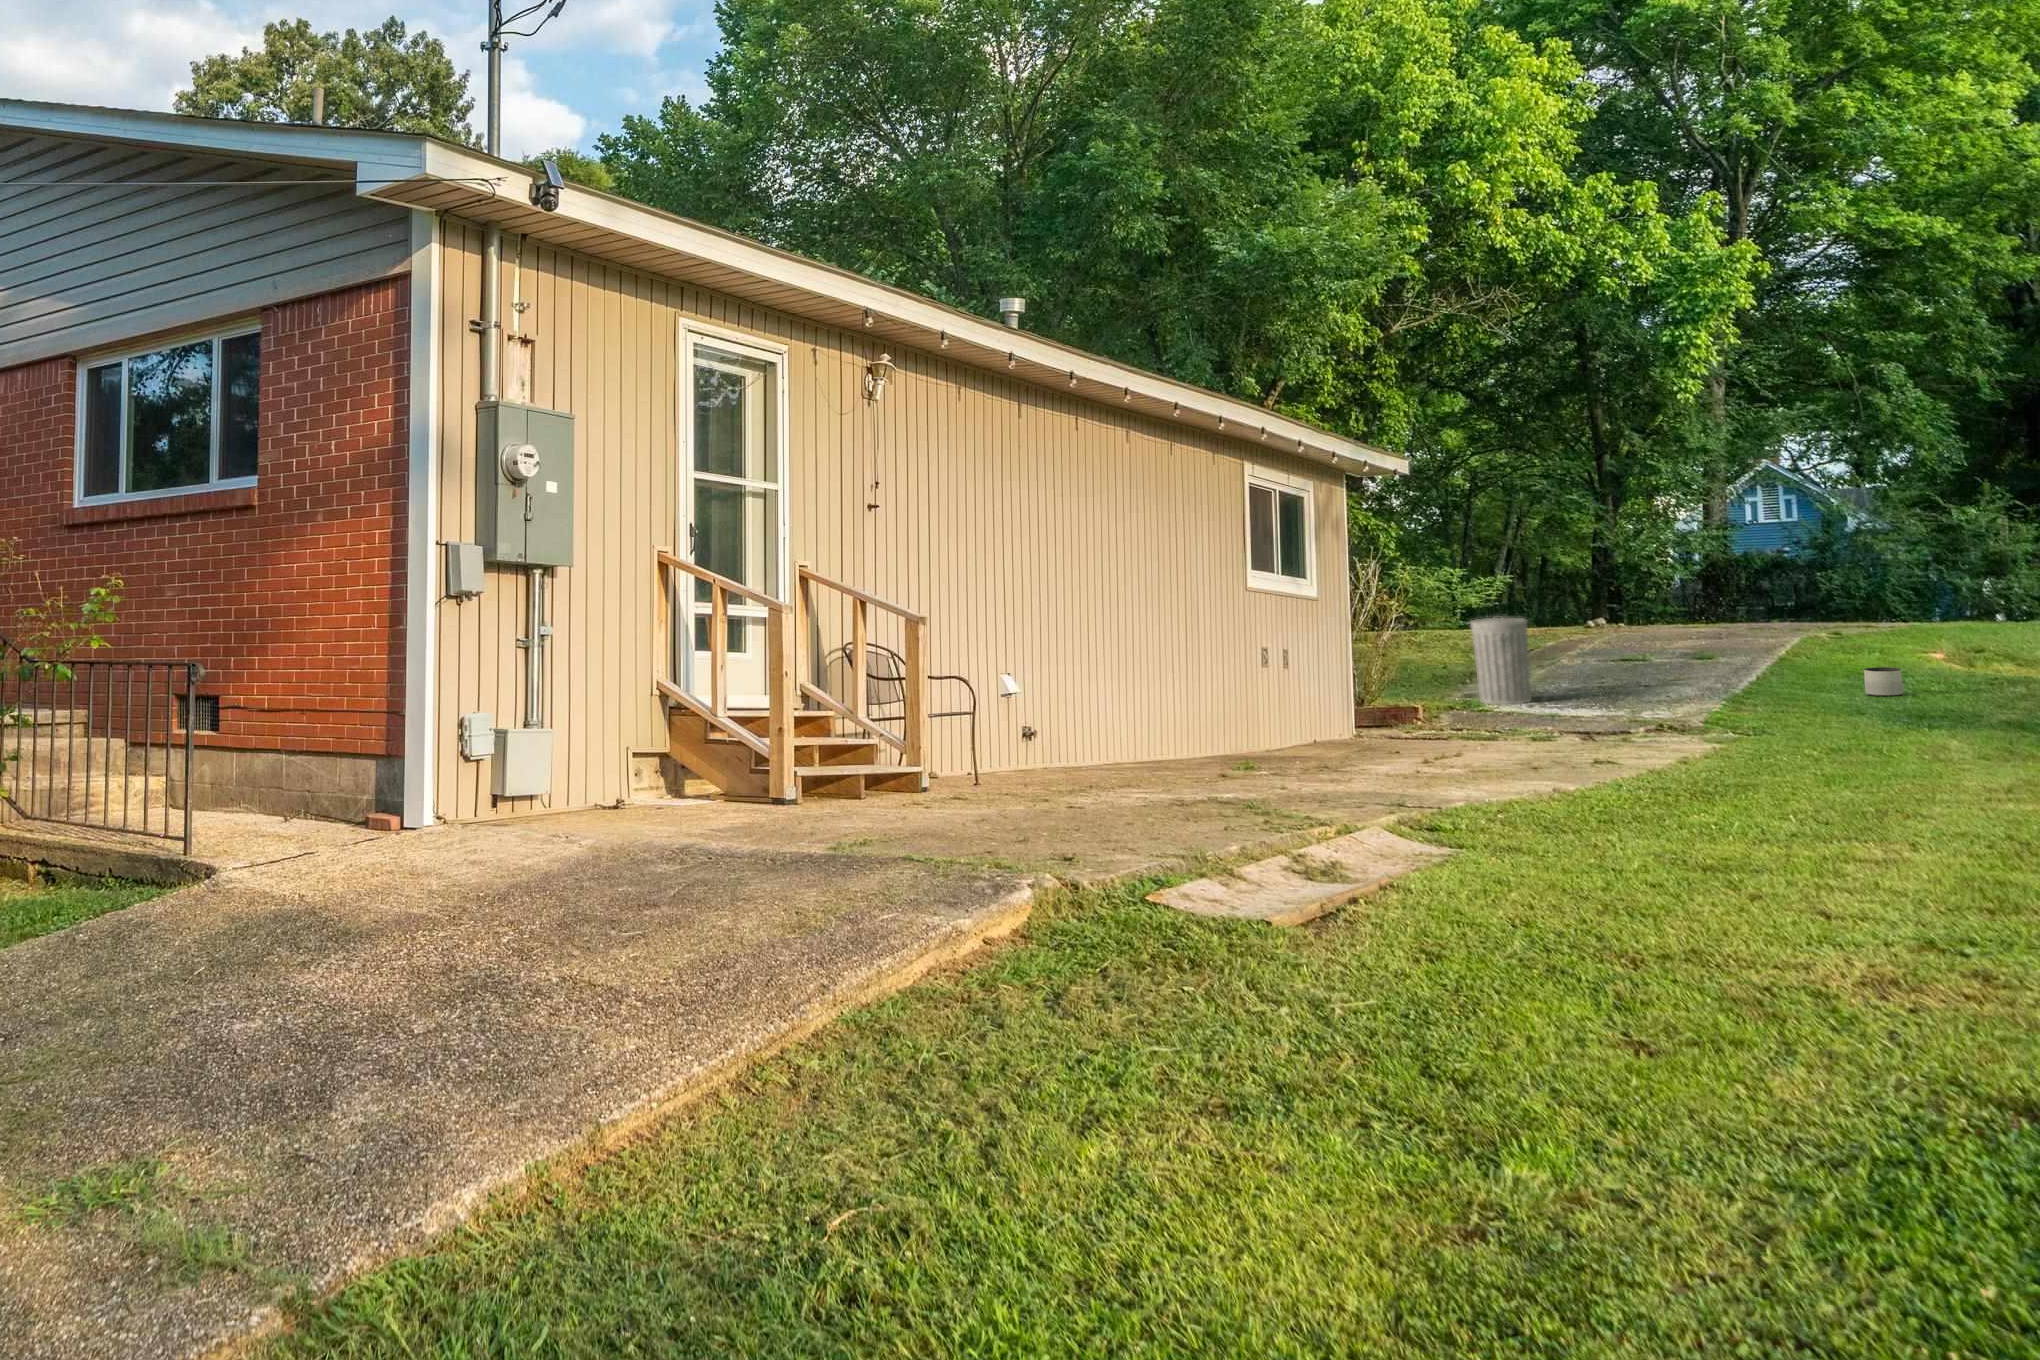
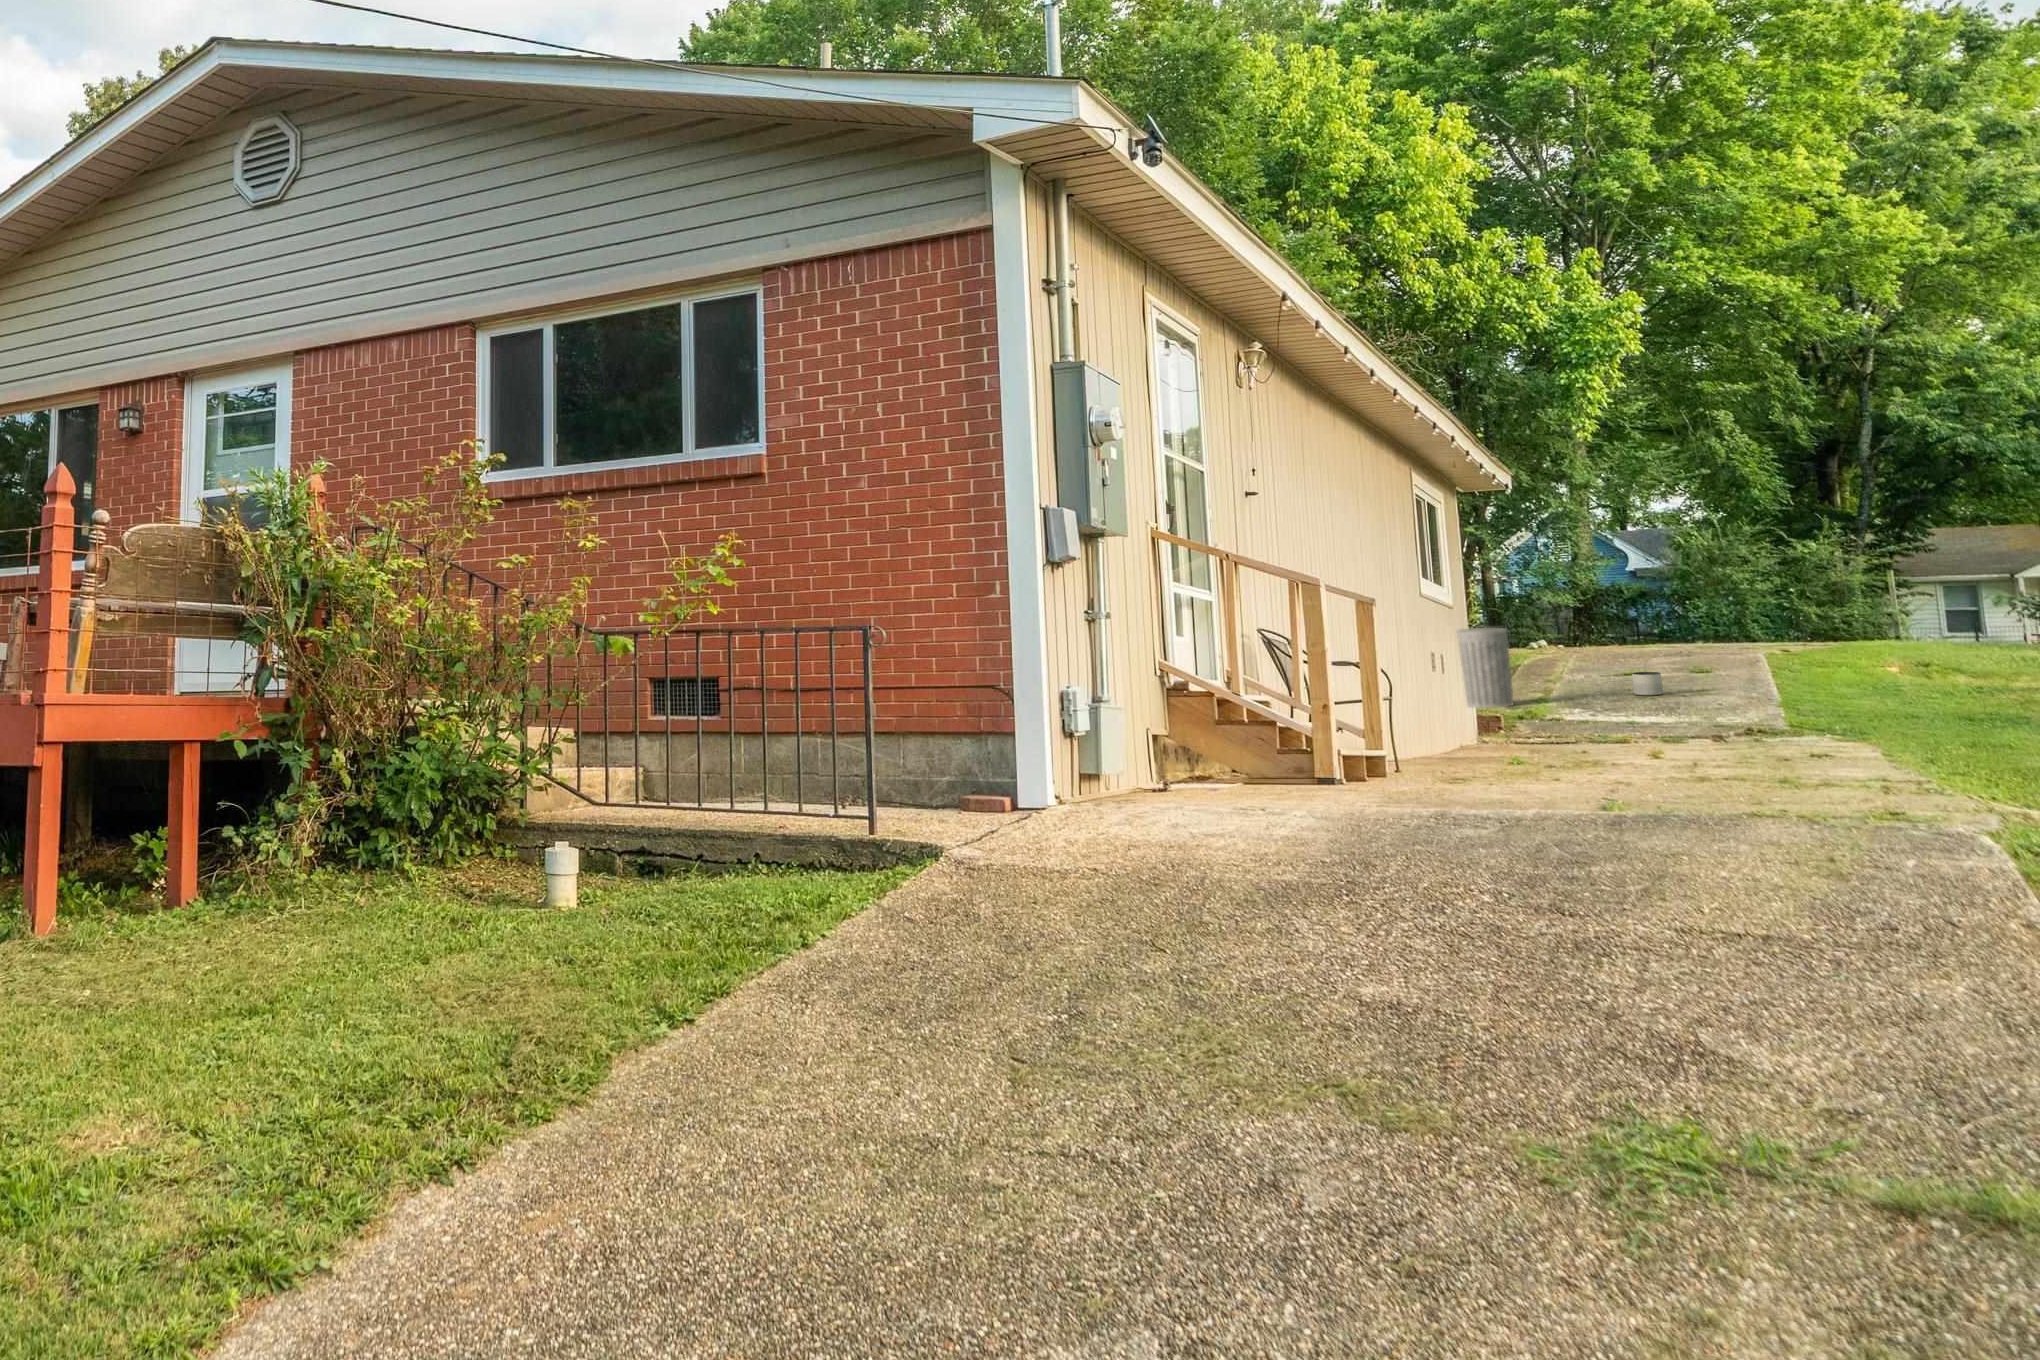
planter: present [1864,667,1903,697] -> present [1632,672,1663,696]

